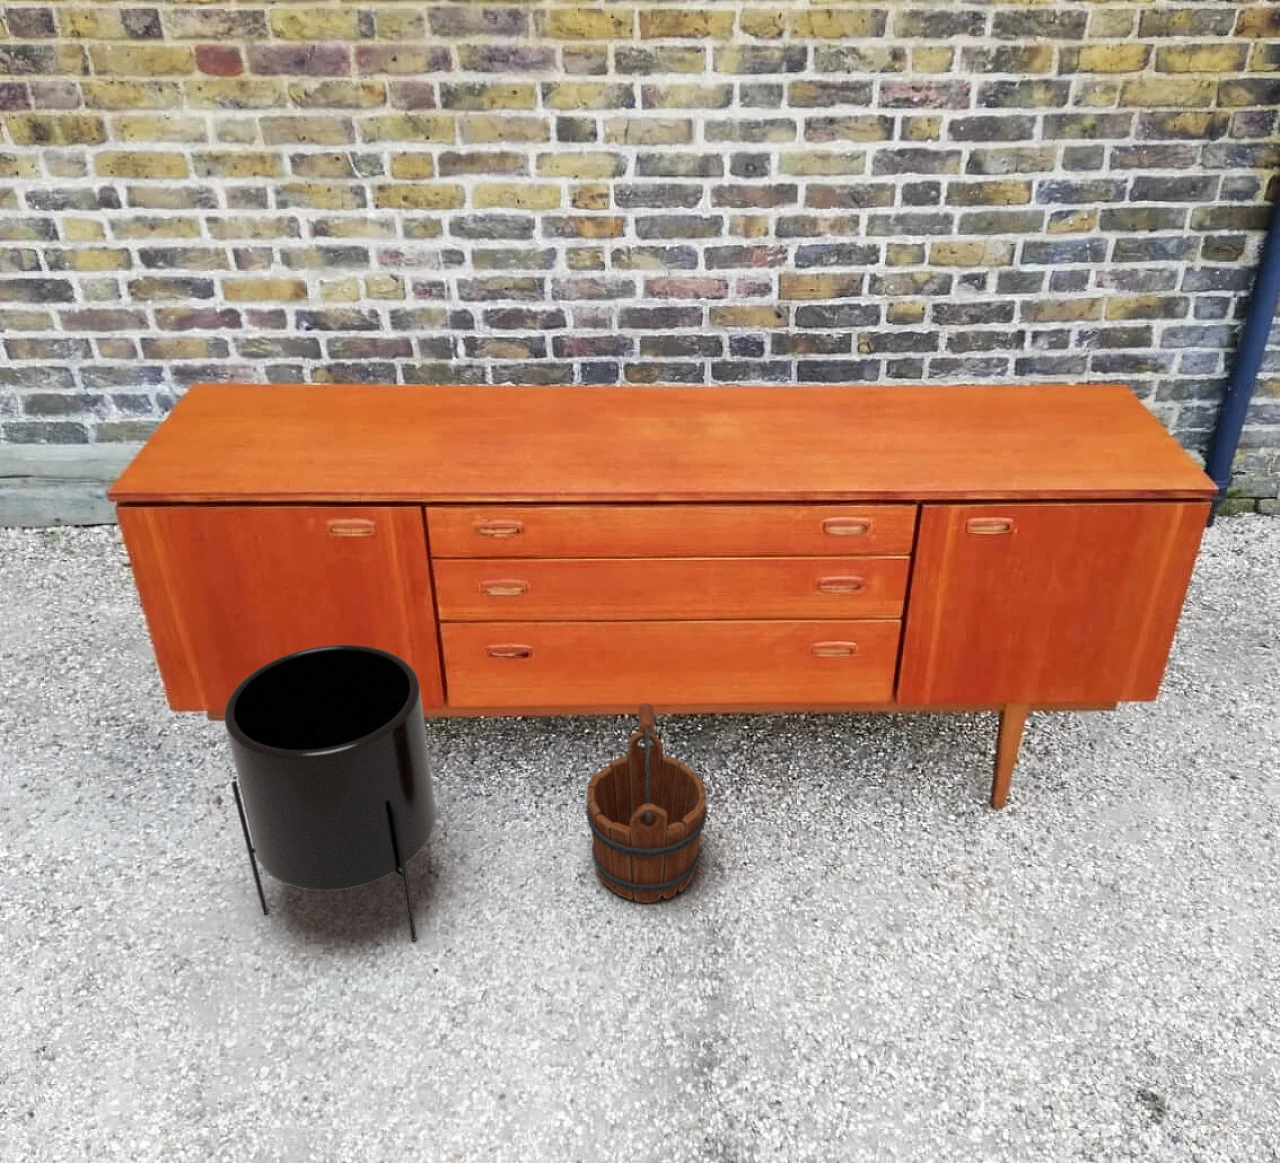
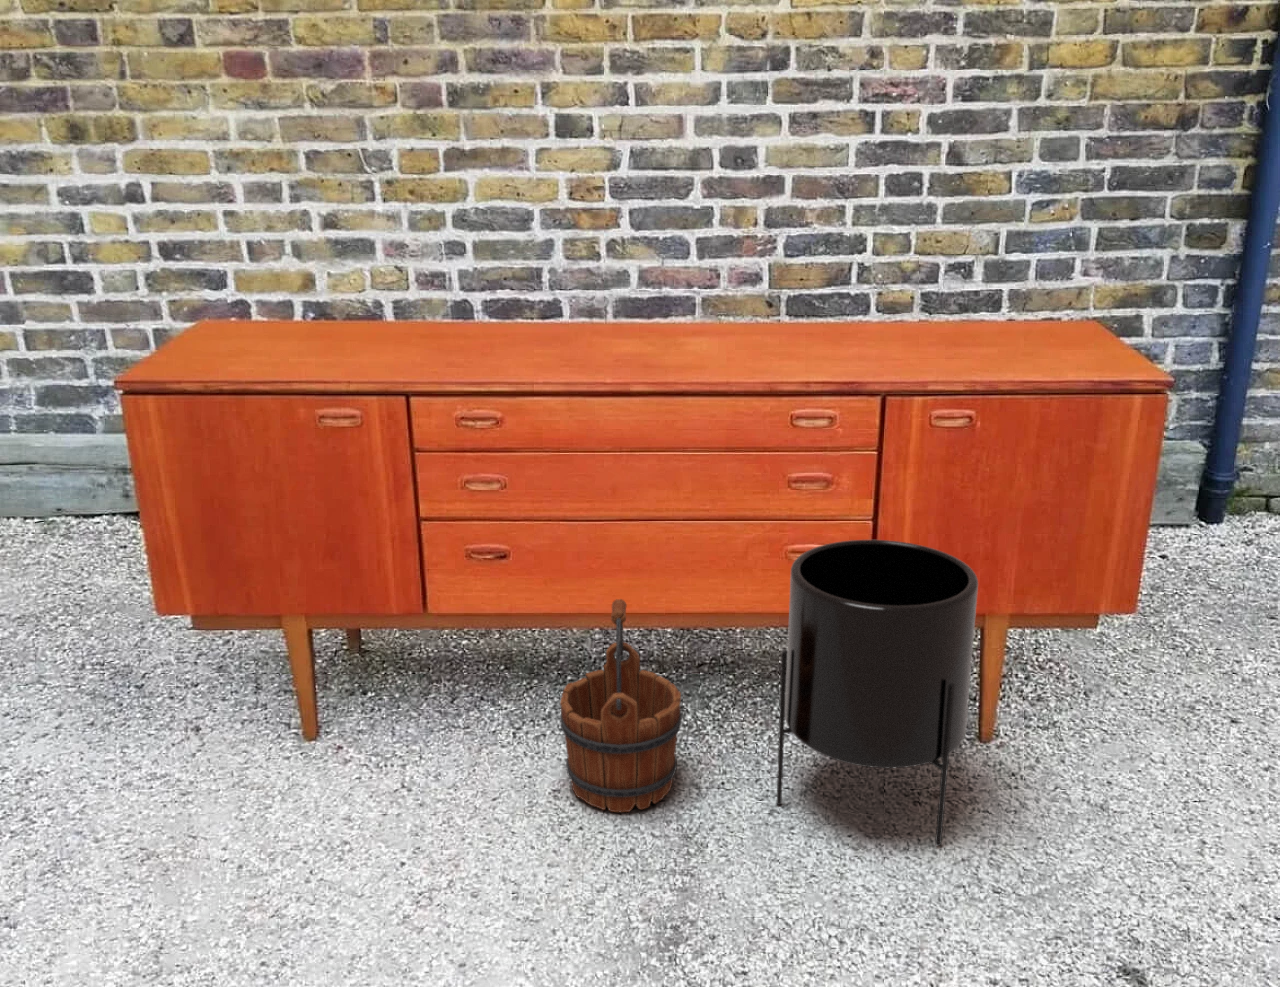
planter: present [224,645,436,940] -> present [777,540,978,846]

